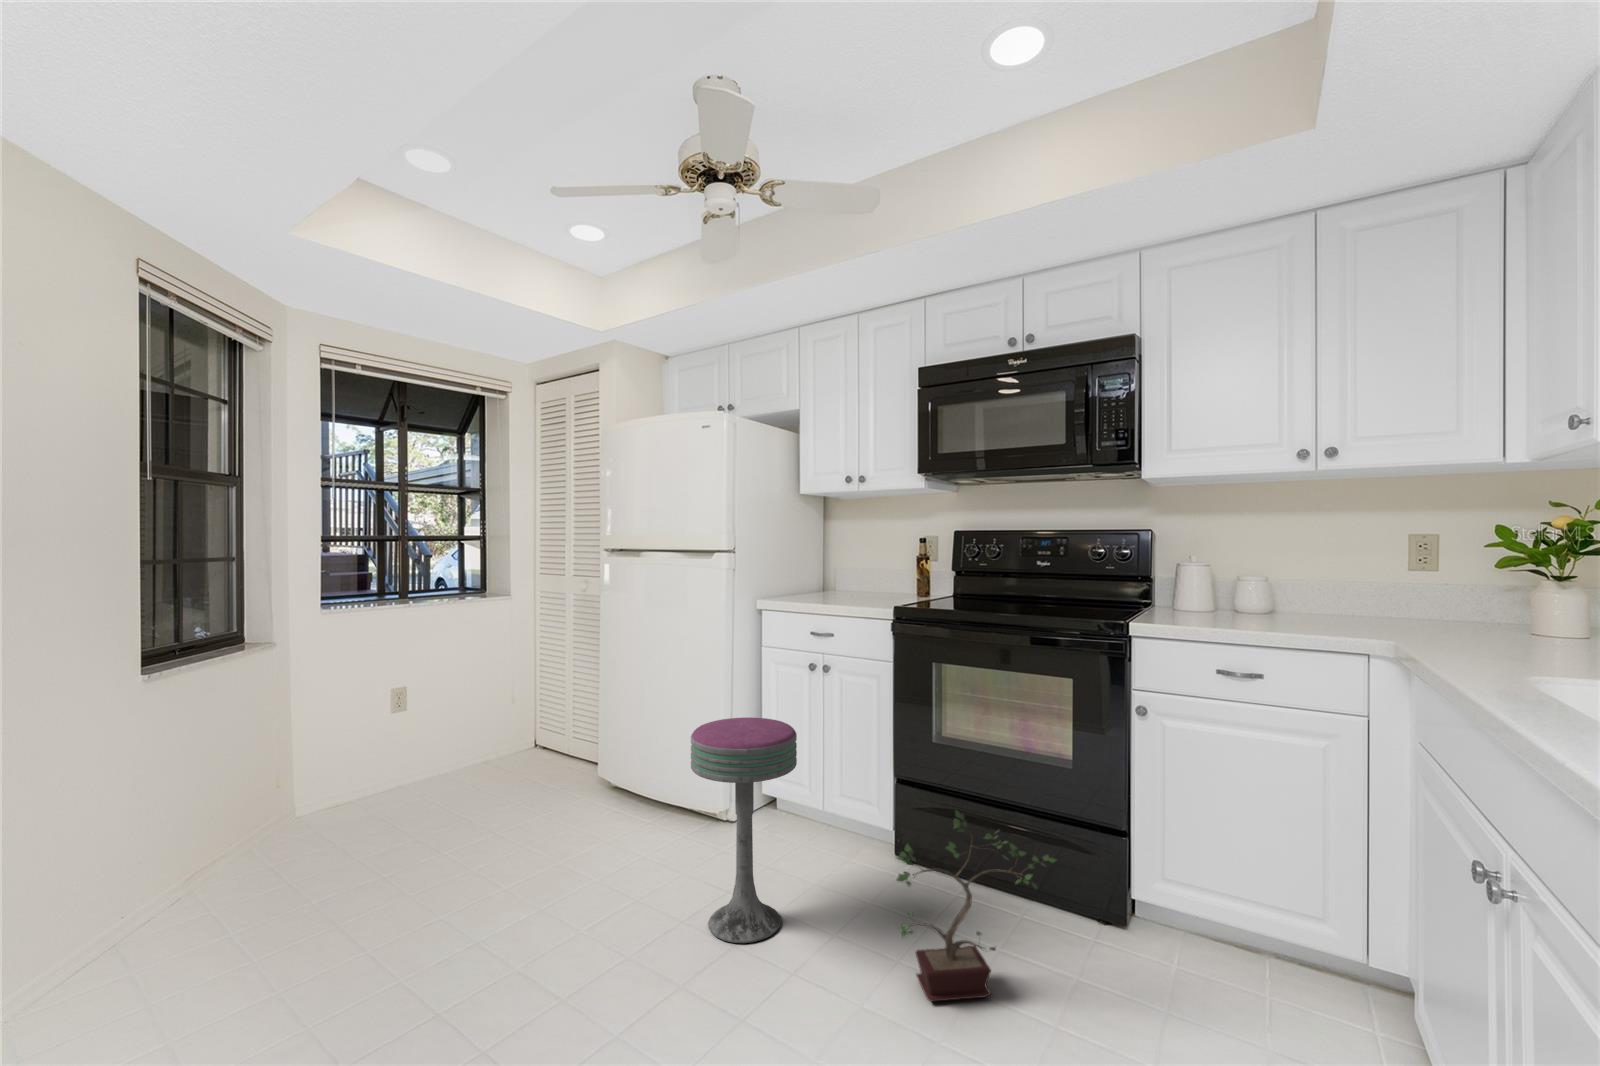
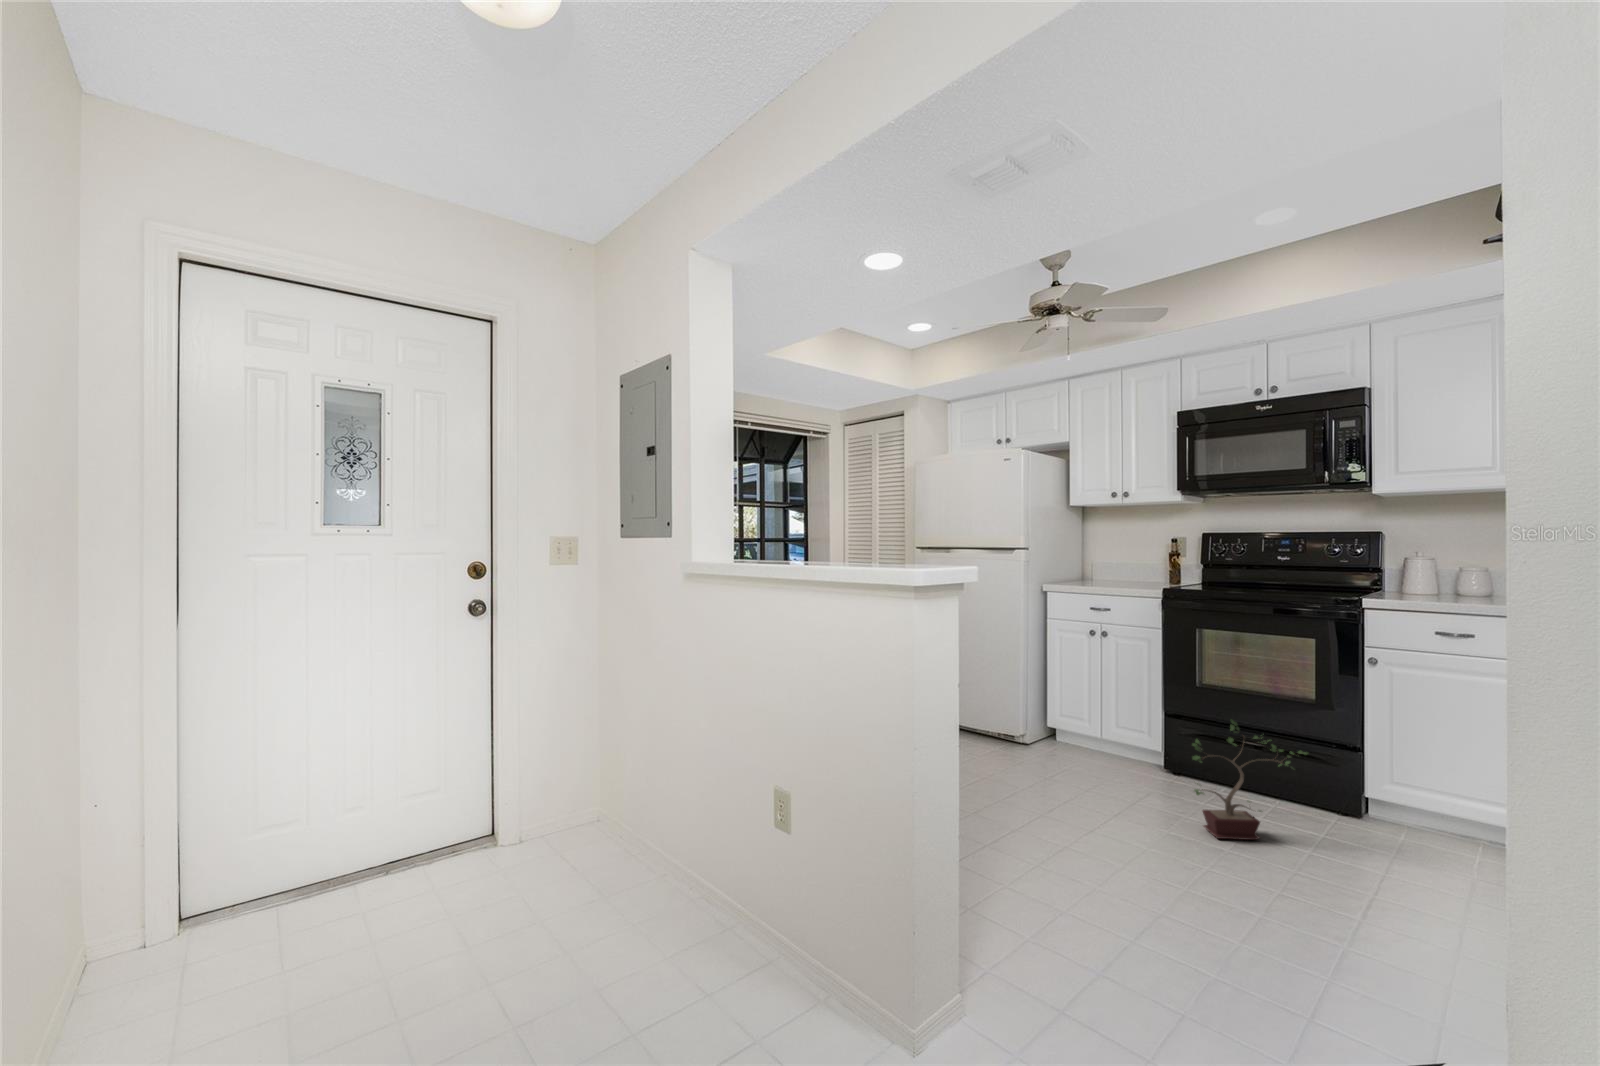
bar stool: present [691,717,797,943] -> none [1029,662,1104,804]

